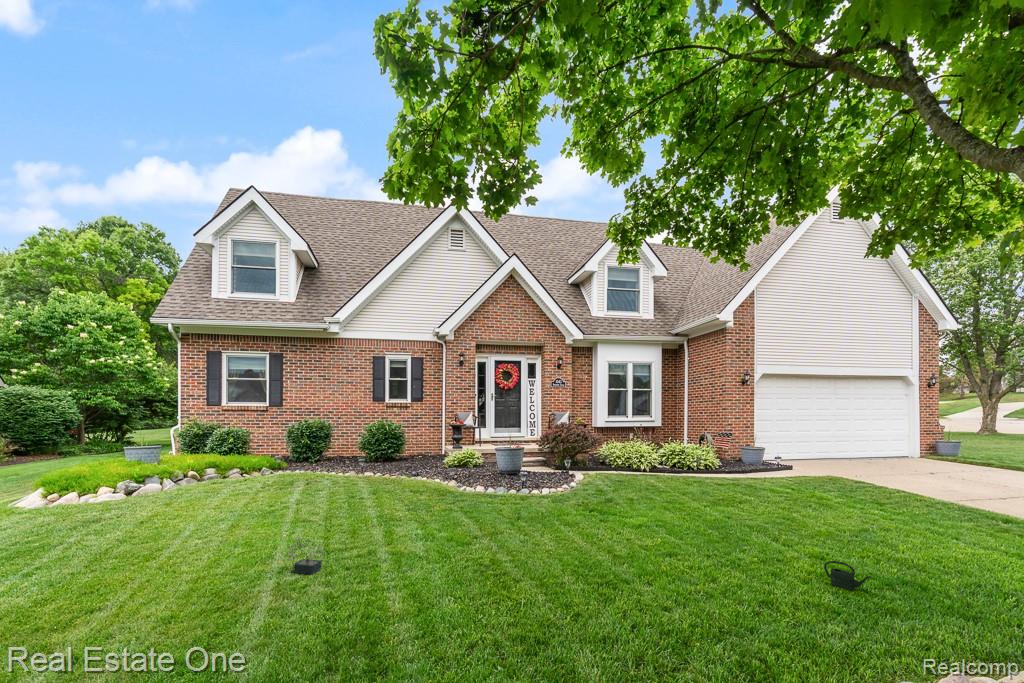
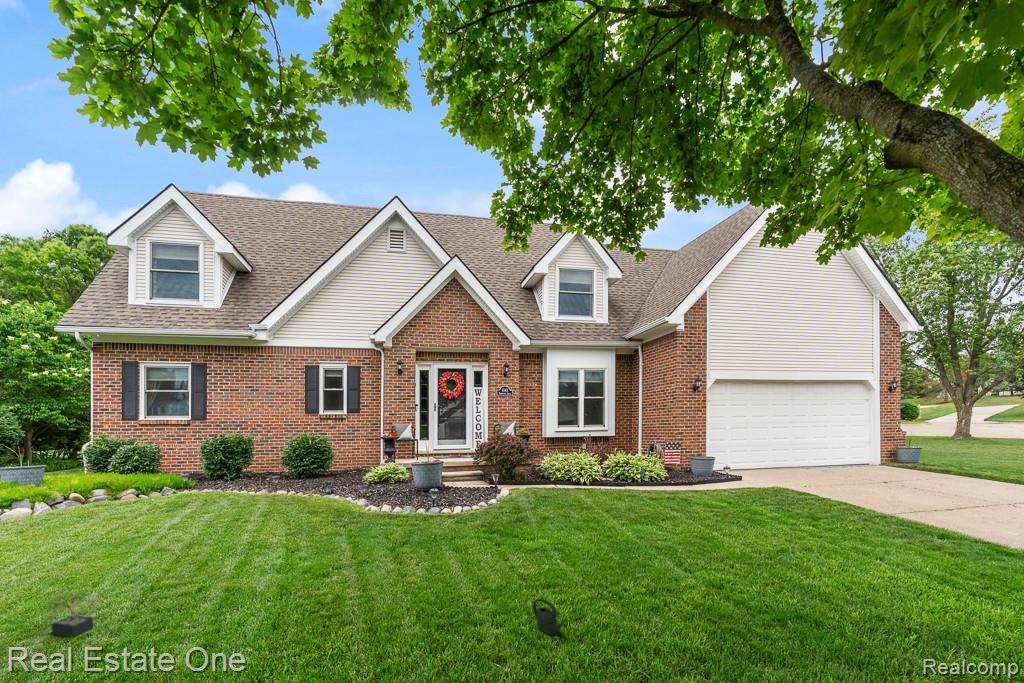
watering can: present [824,561,871,590] -> present [533,599,567,635]

